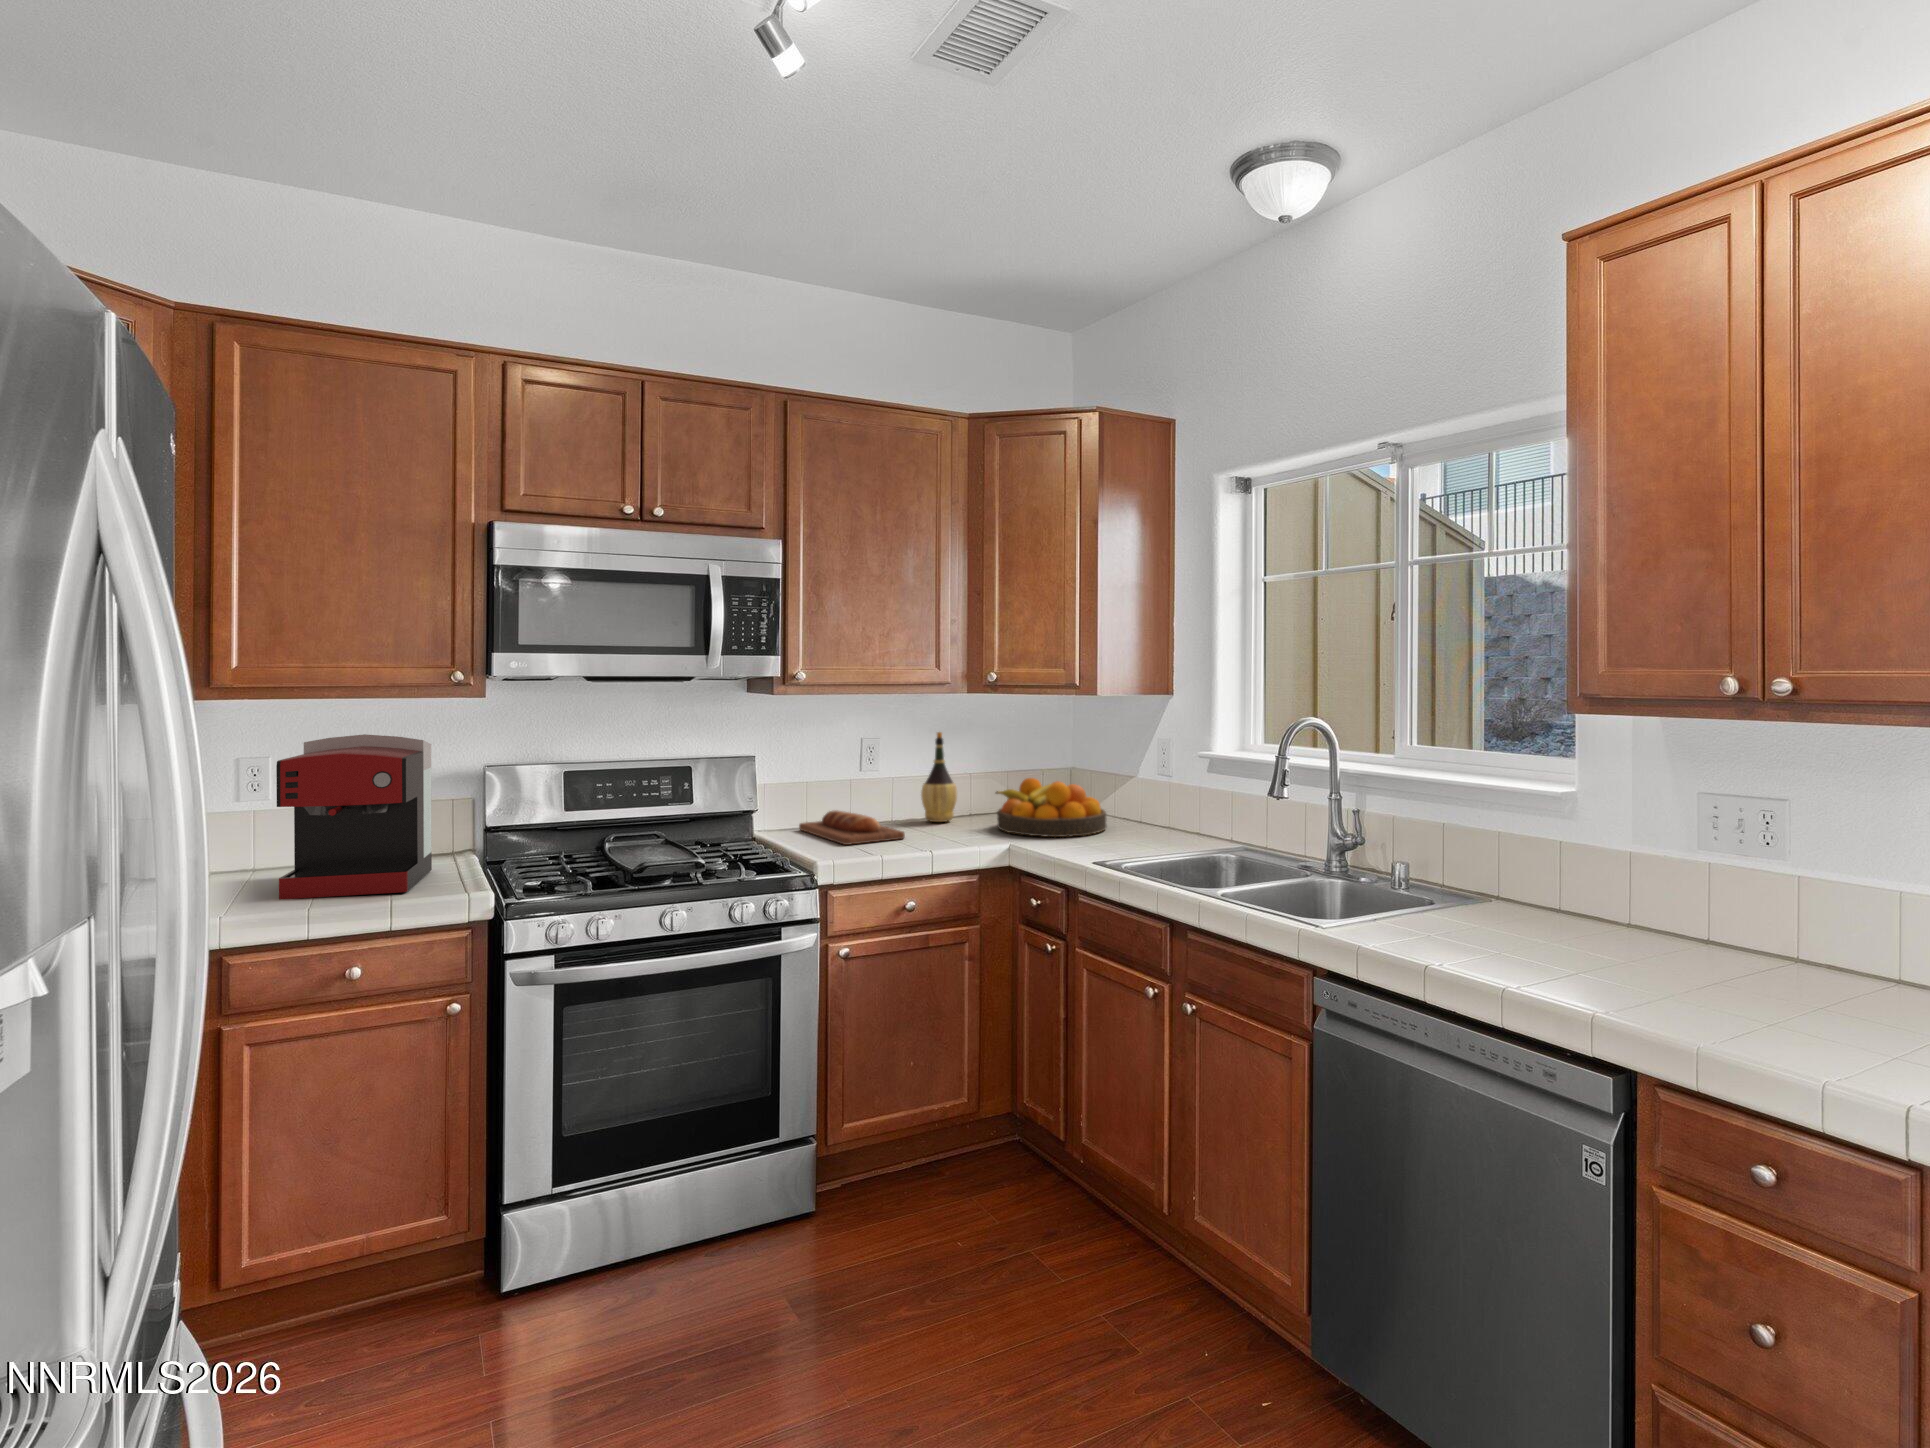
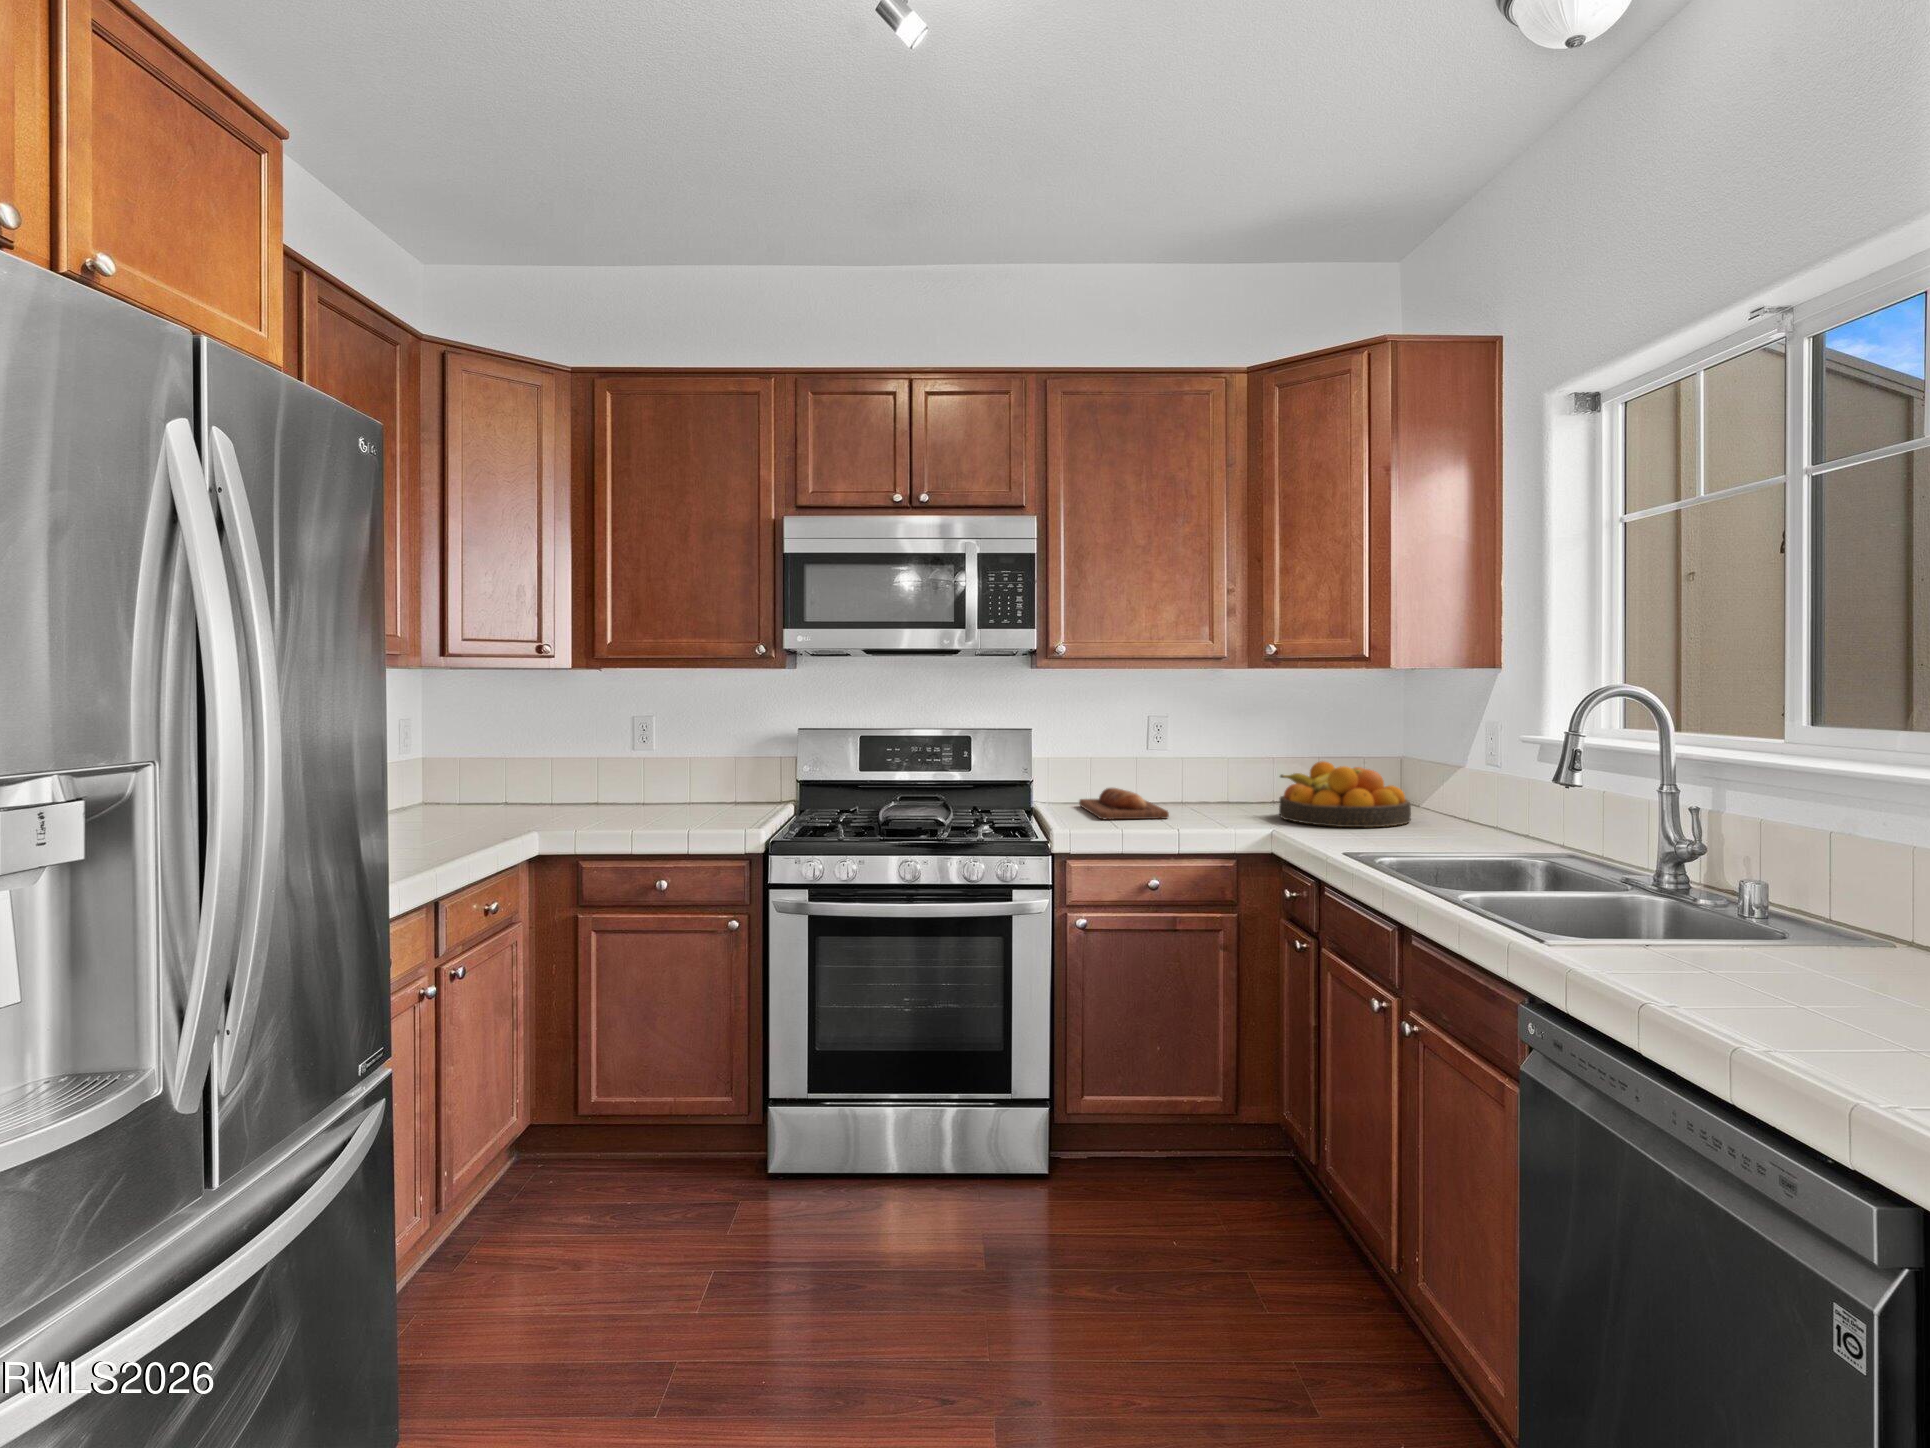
wine bottle: present [921,732,957,822] -> none [1210,710,1250,807]
coffee maker: present [276,734,432,900] -> none [625,697,746,826]

